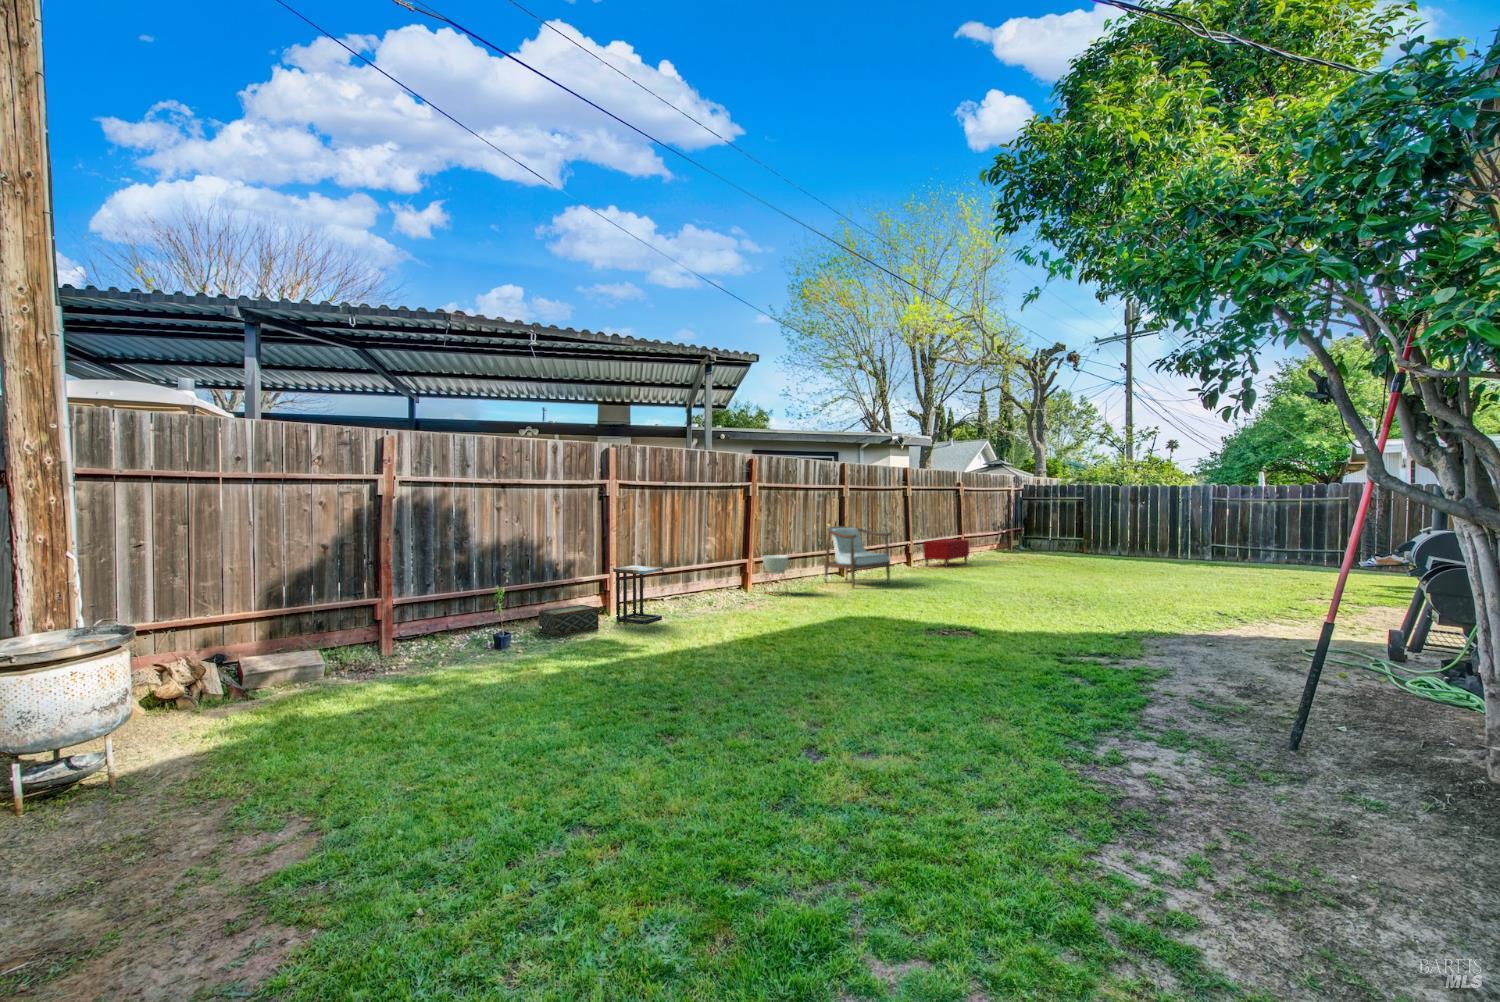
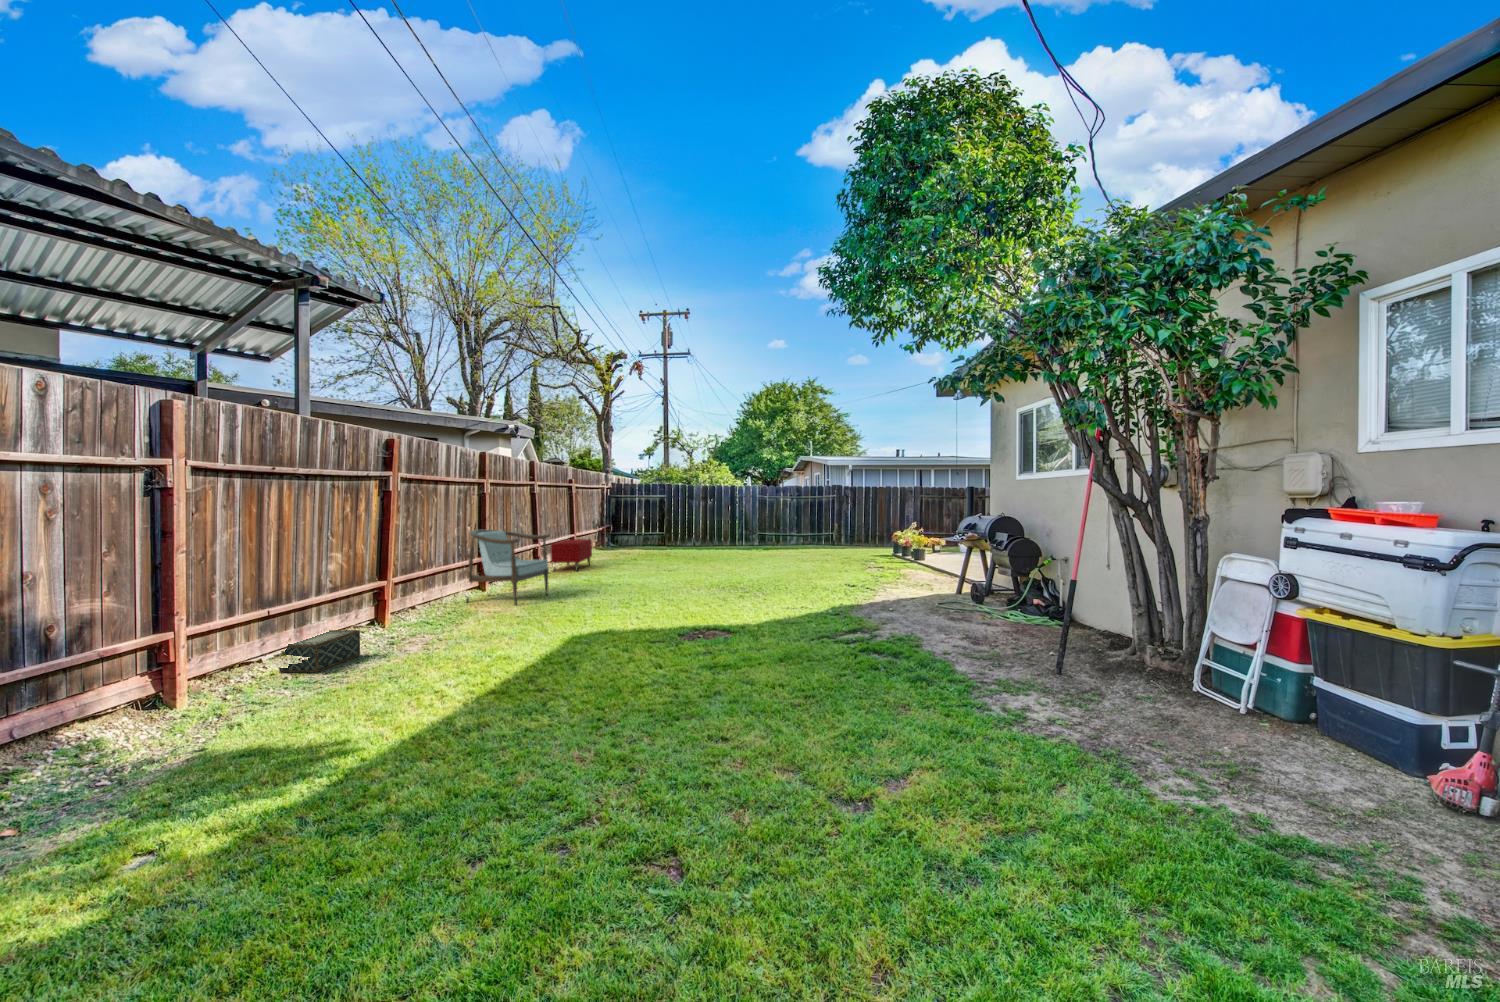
planter: present [763,555,788,595] -> none [402,572,442,628]
side table: present [613,565,663,624] -> none [182,607,289,714]
woven basket: present [539,605,599,636] -> present [279,630,360,672]

